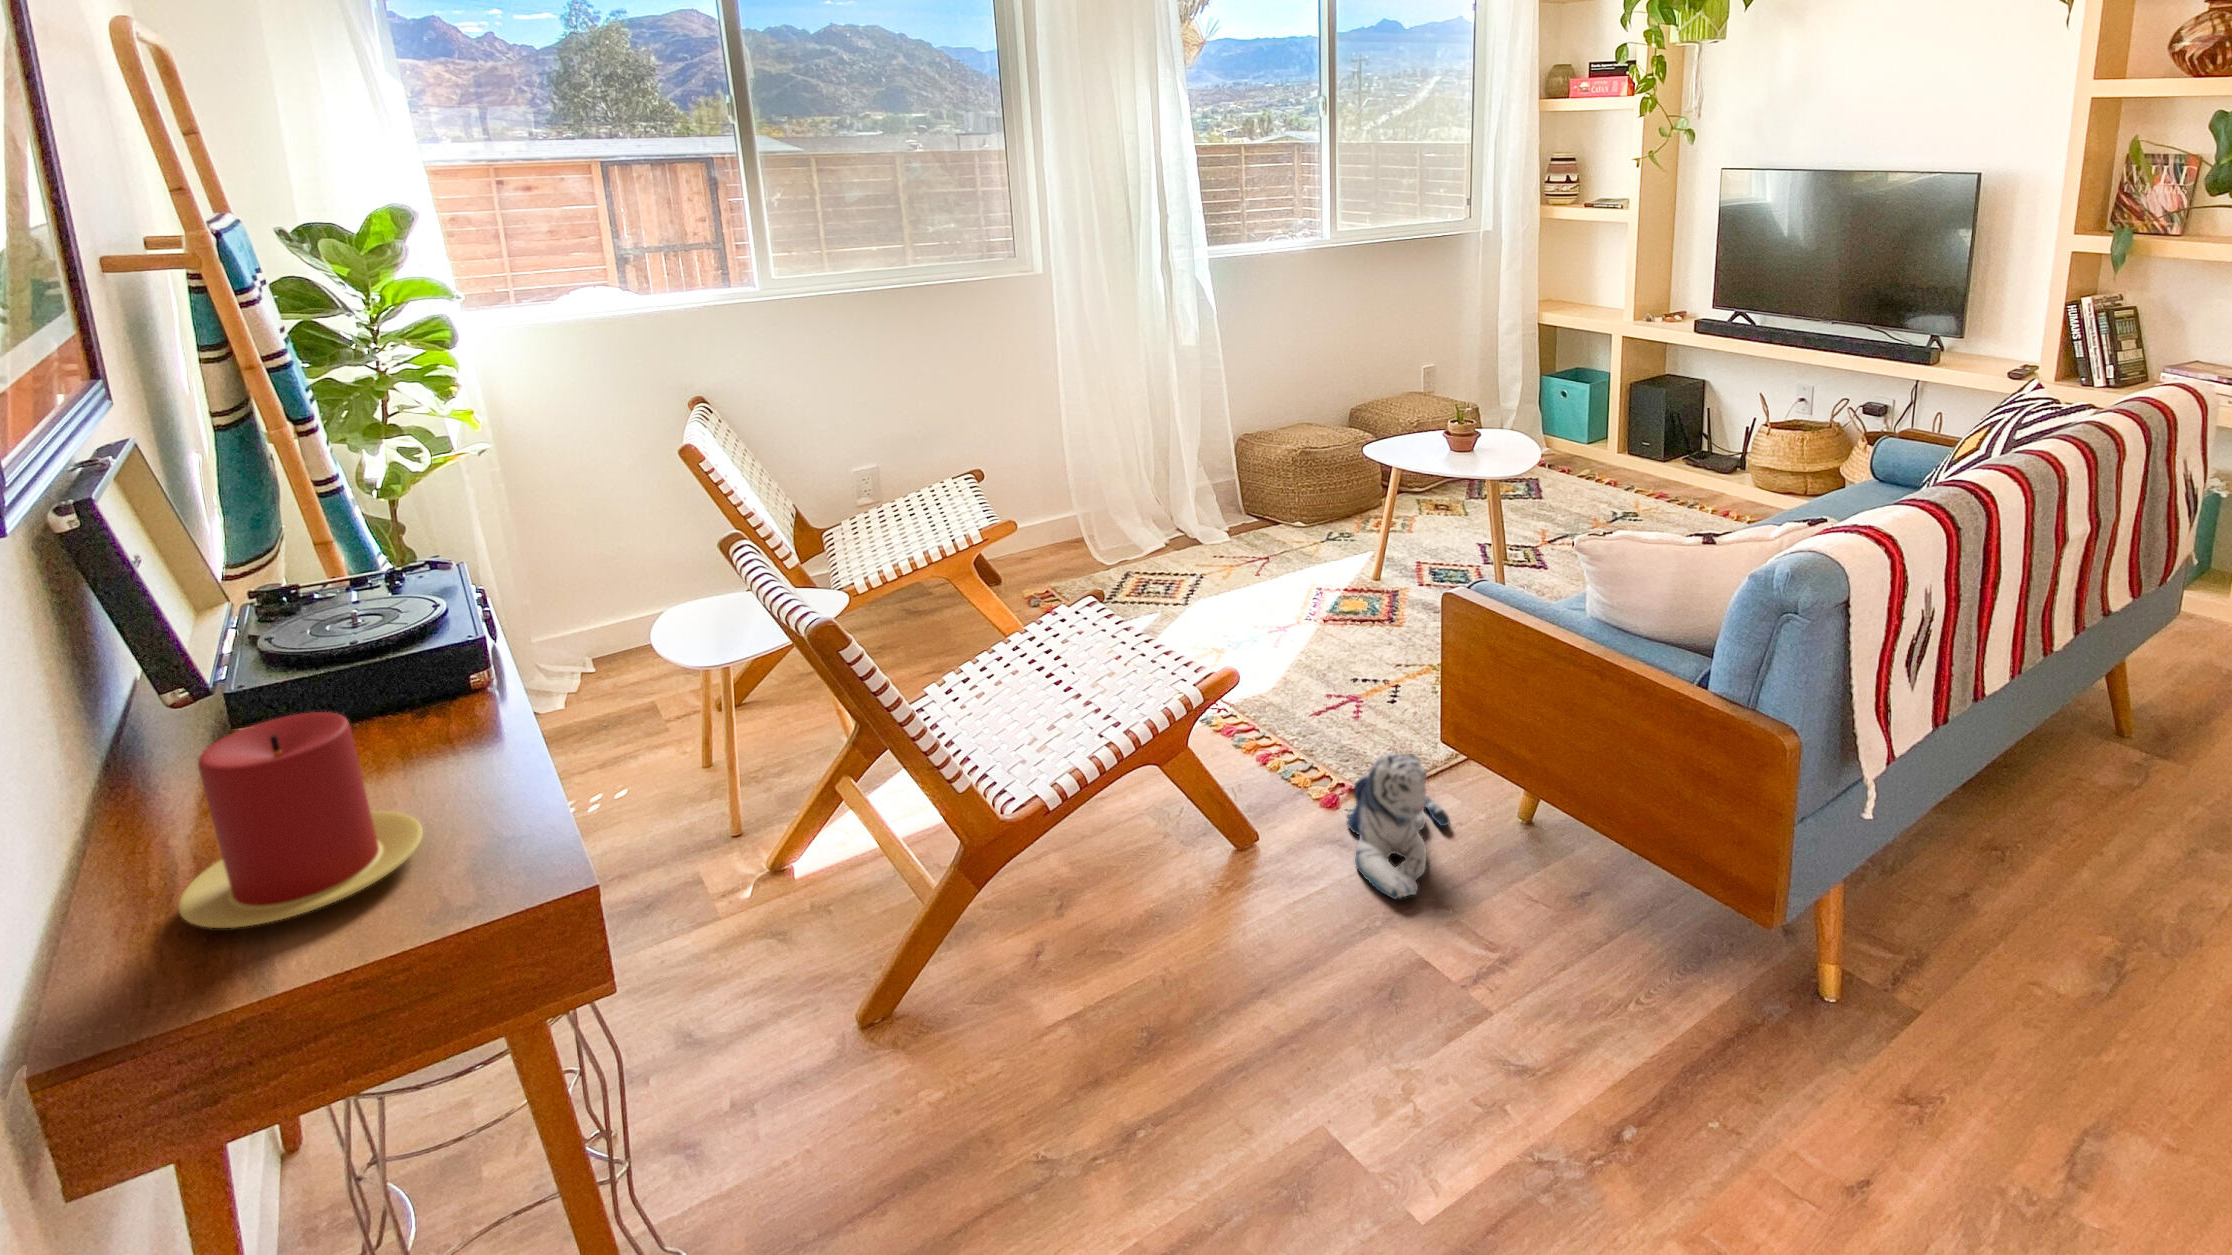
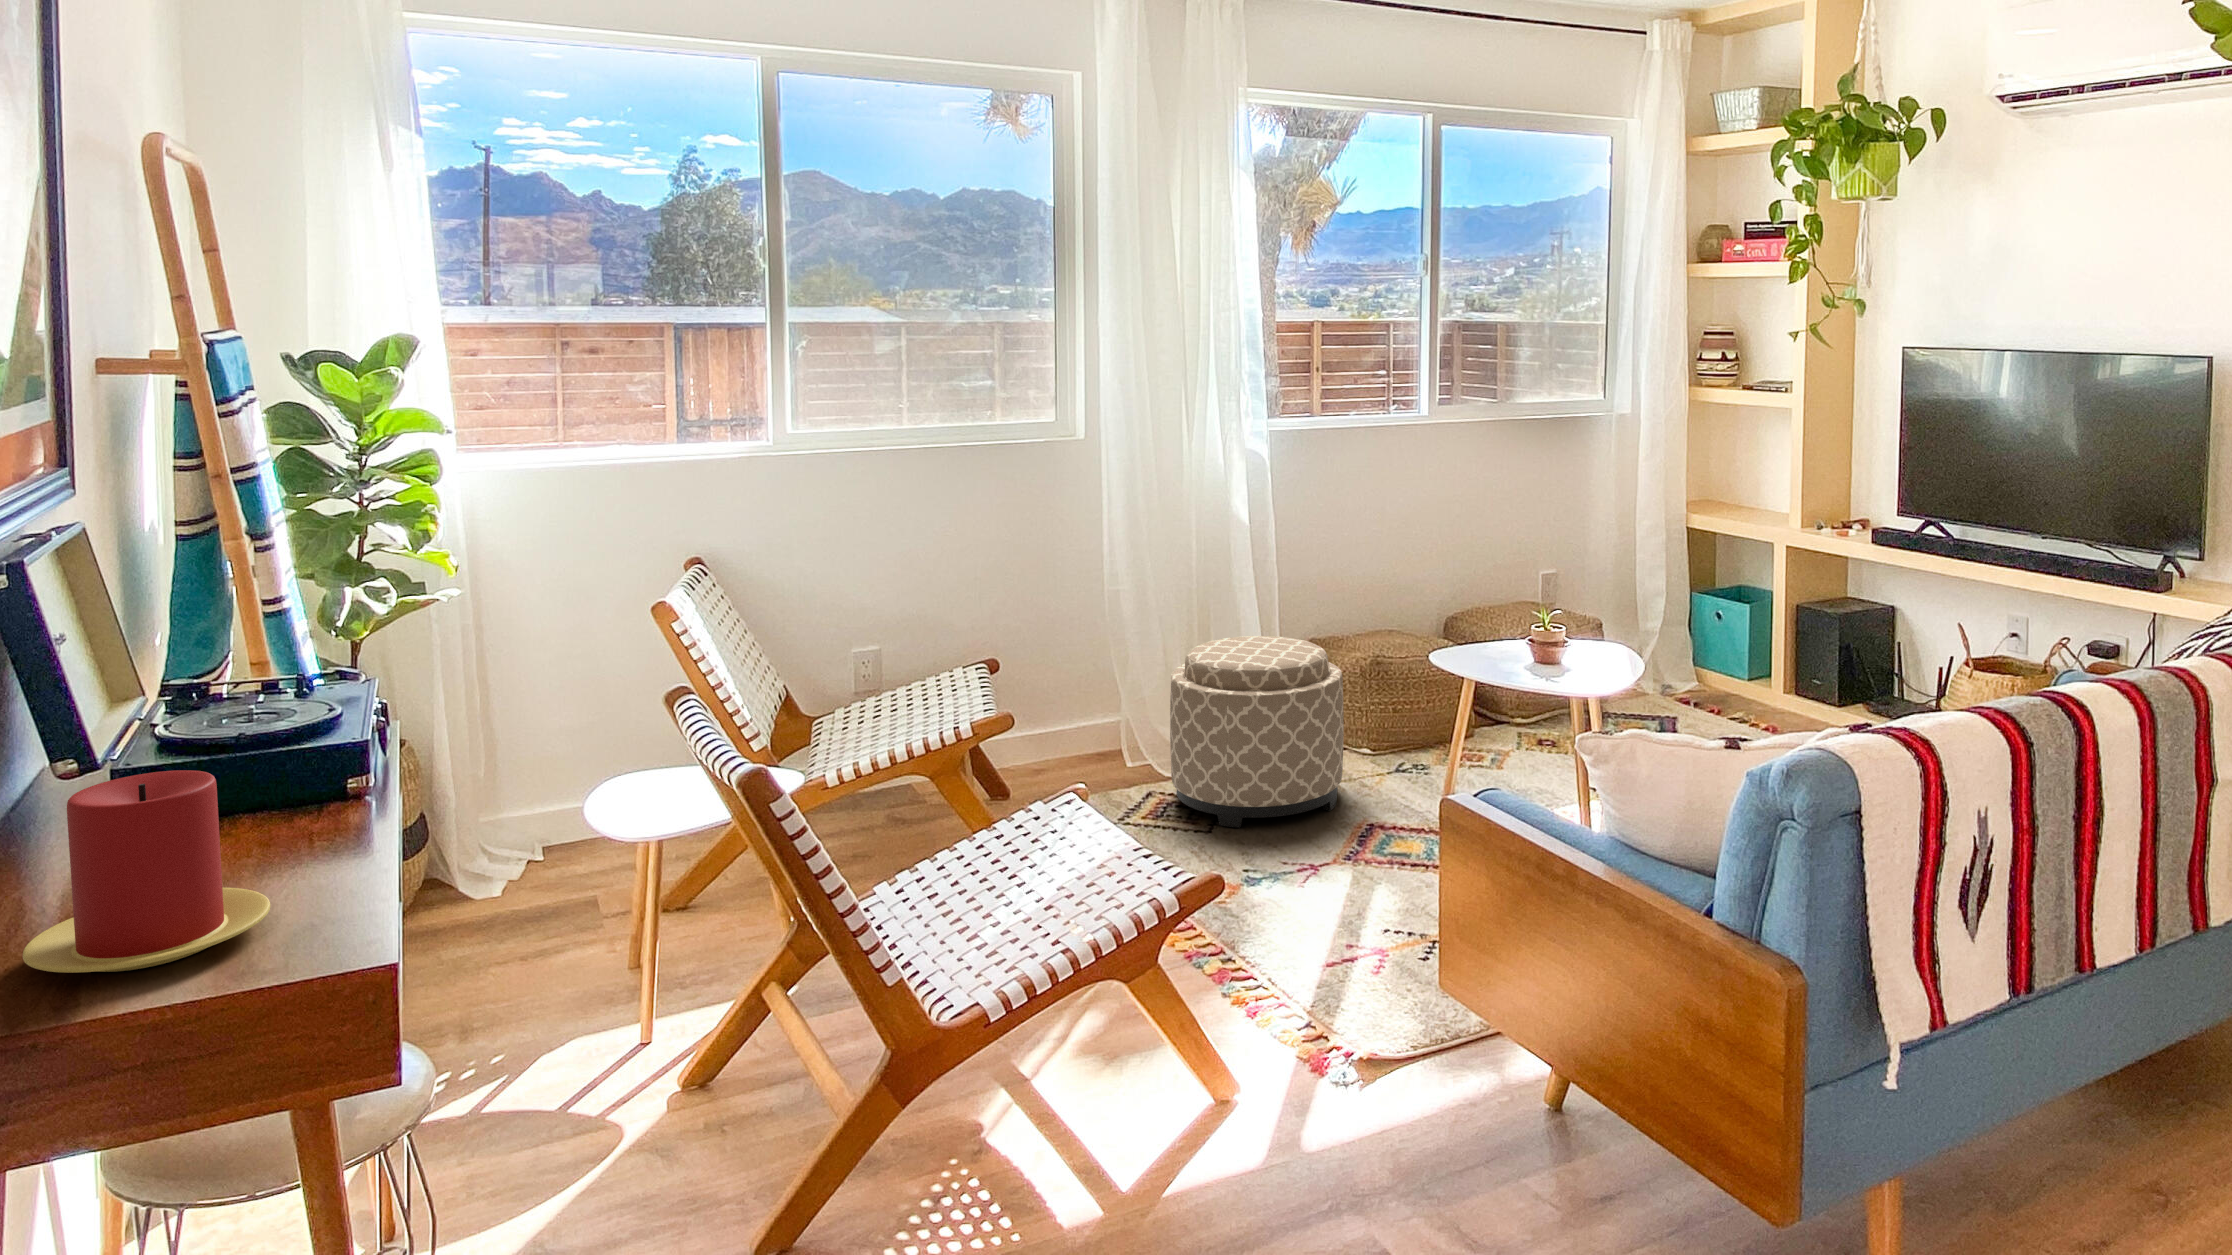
ottoman: none [1135,435,1283,596] -> present [1170,636,1344,827]
plush toy: present [1347,753,1450,900] -> none [1357,1003,1484,1186]

